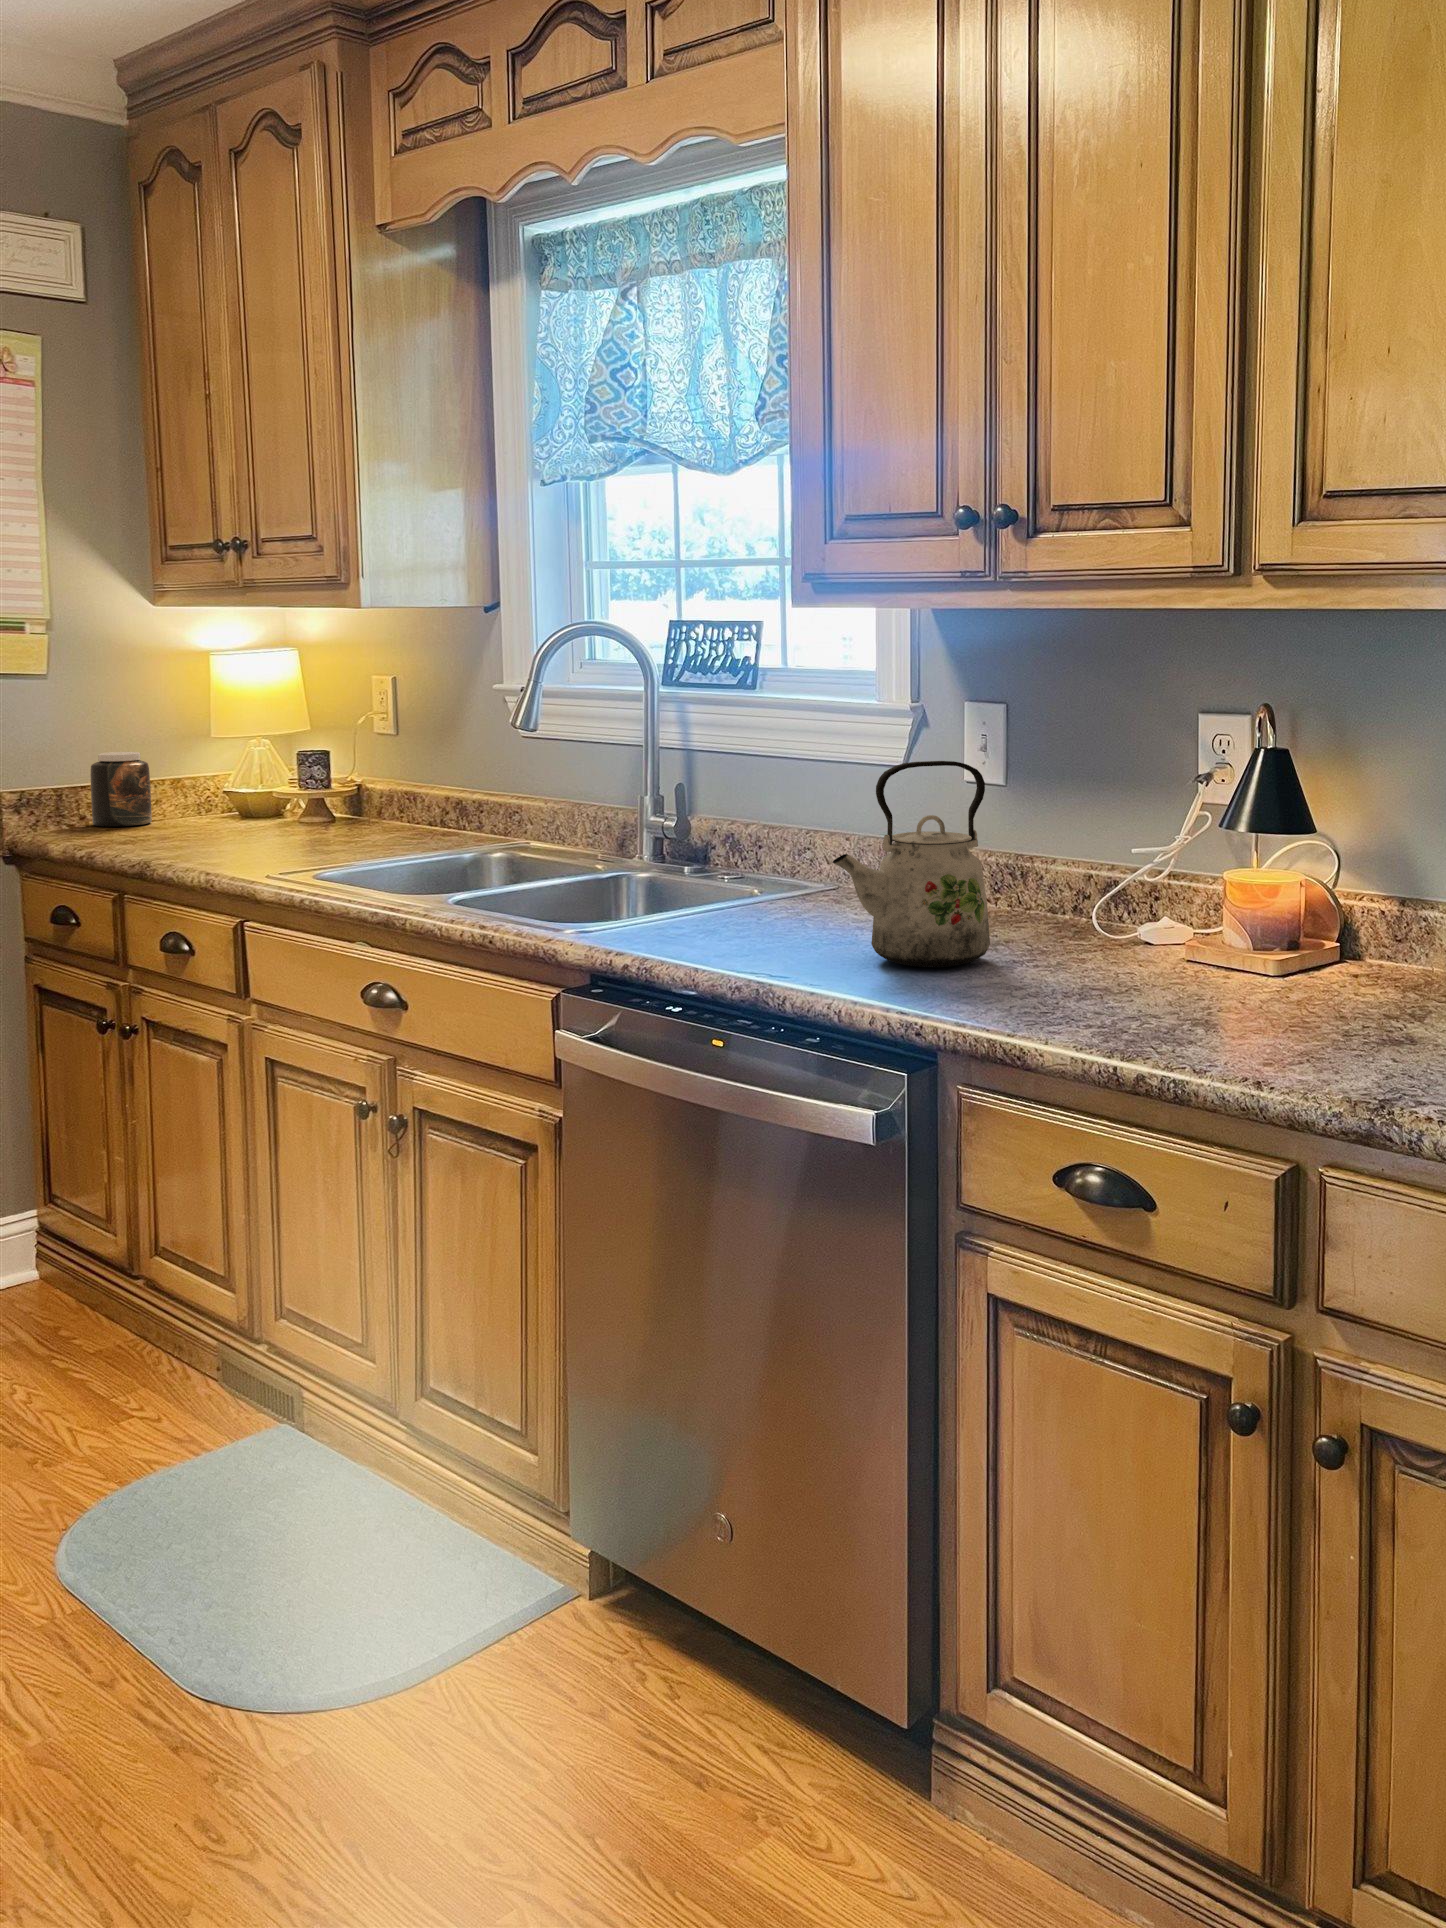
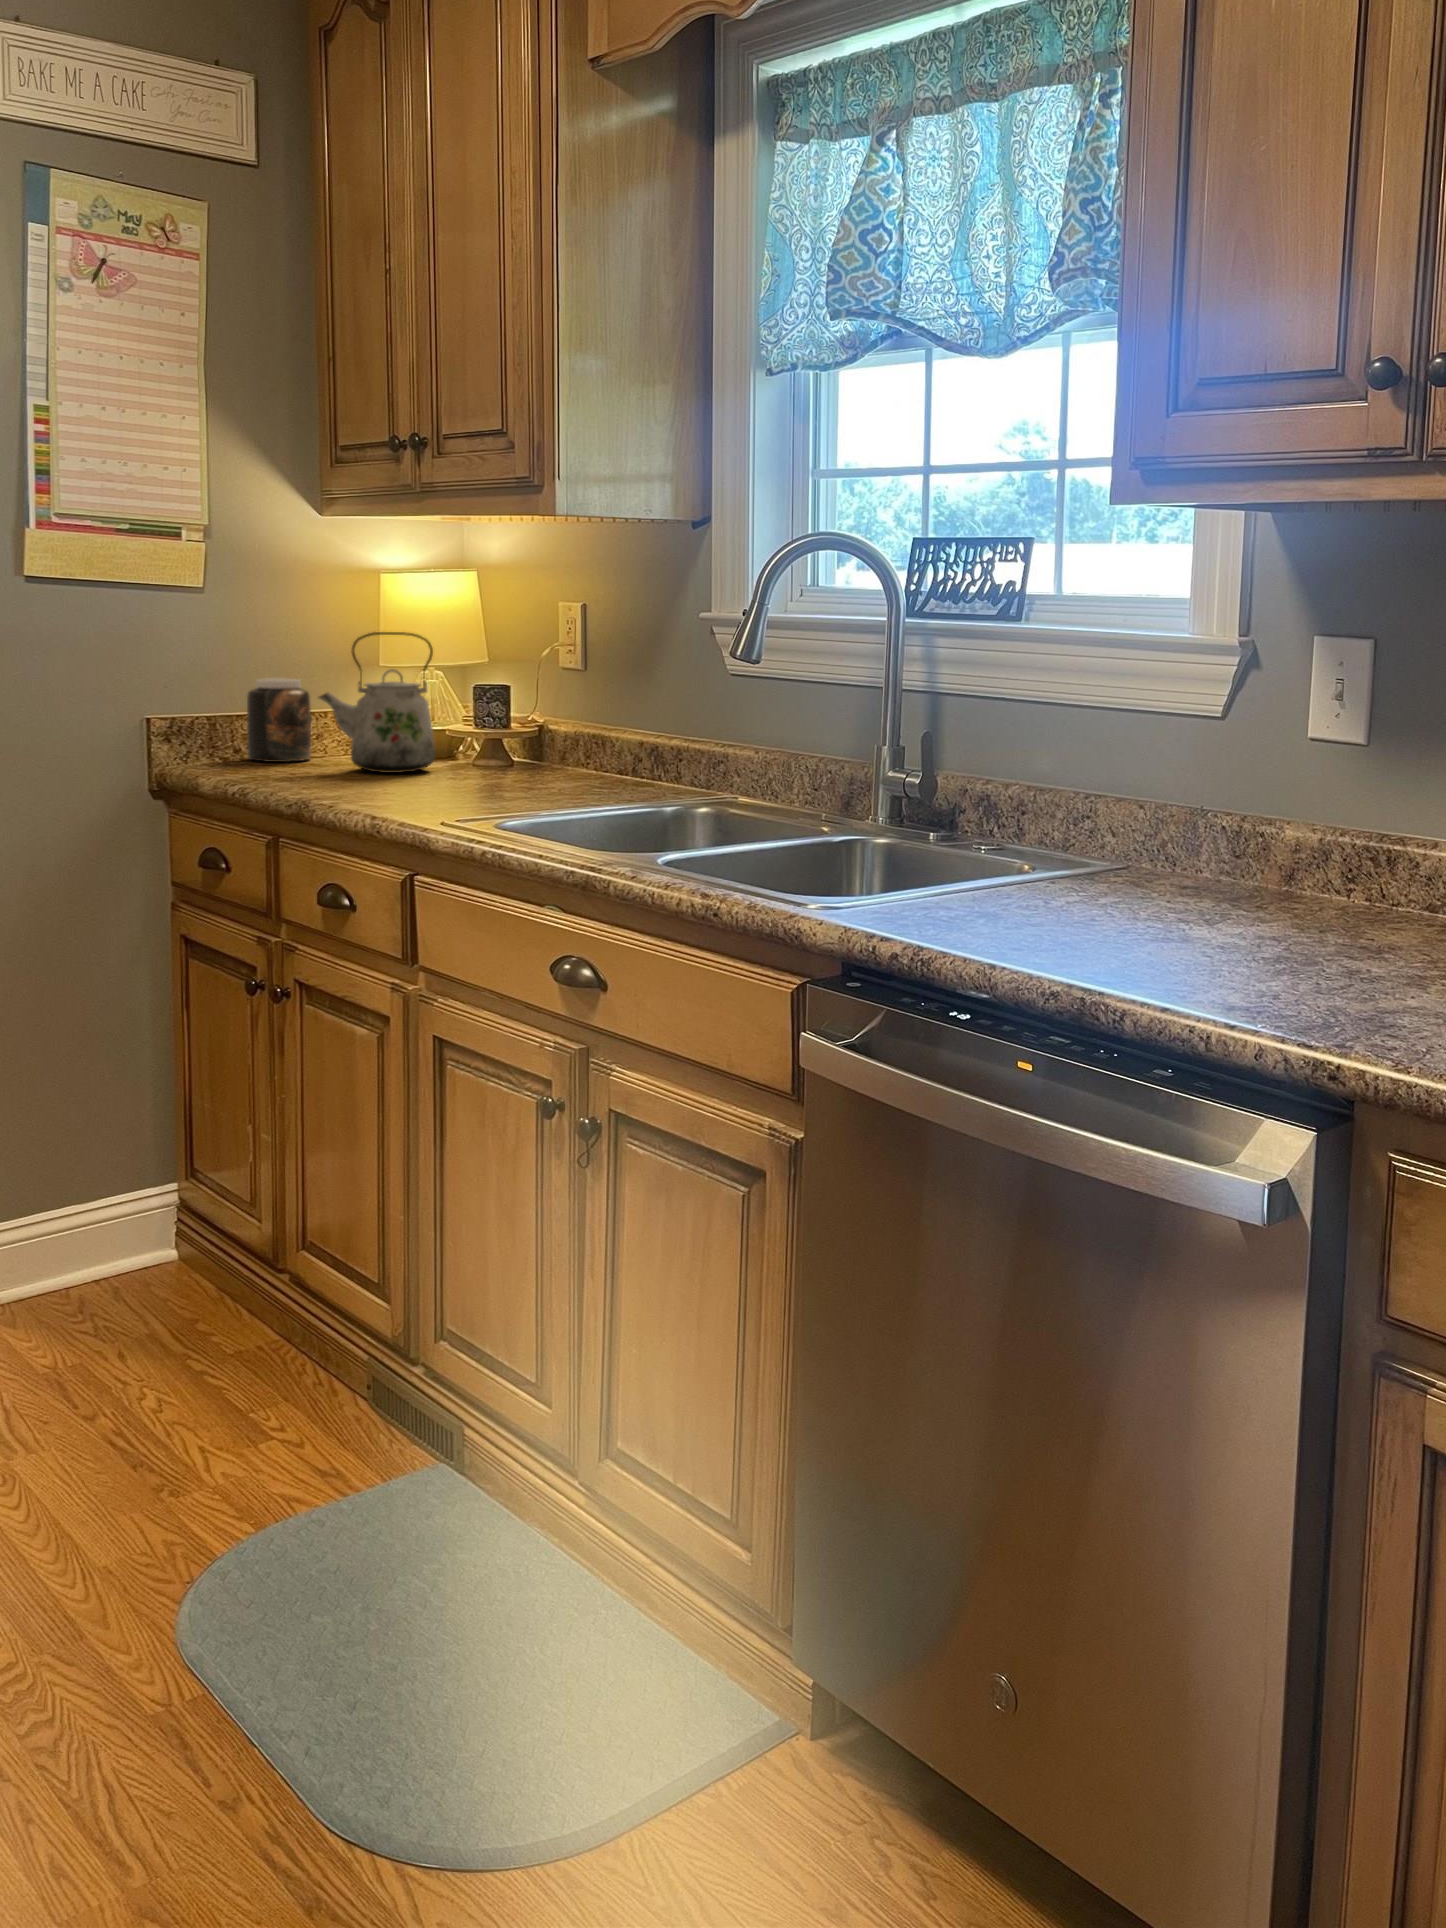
kettle: present [833,761,990,967] -> present [318,632,435,773]

